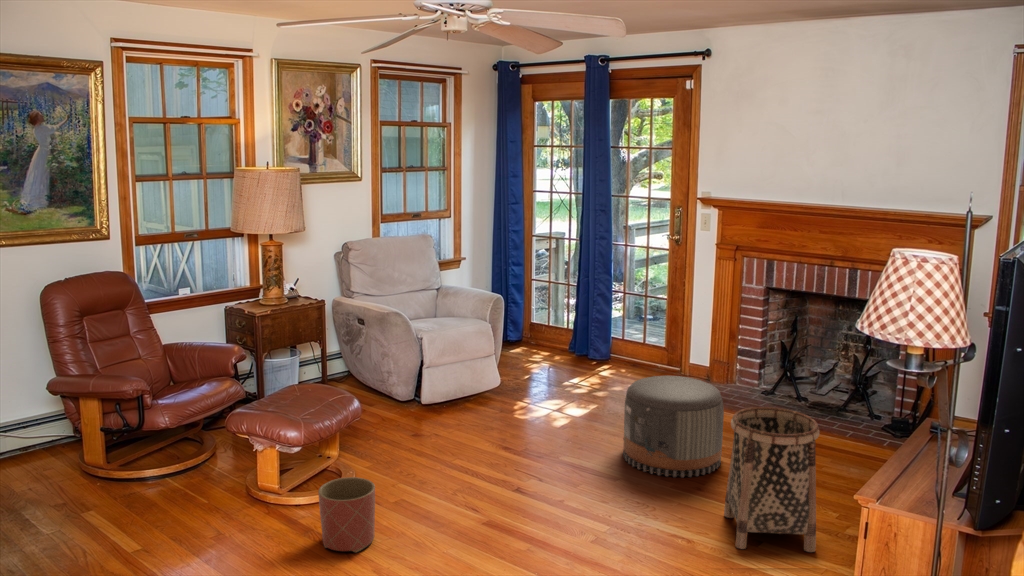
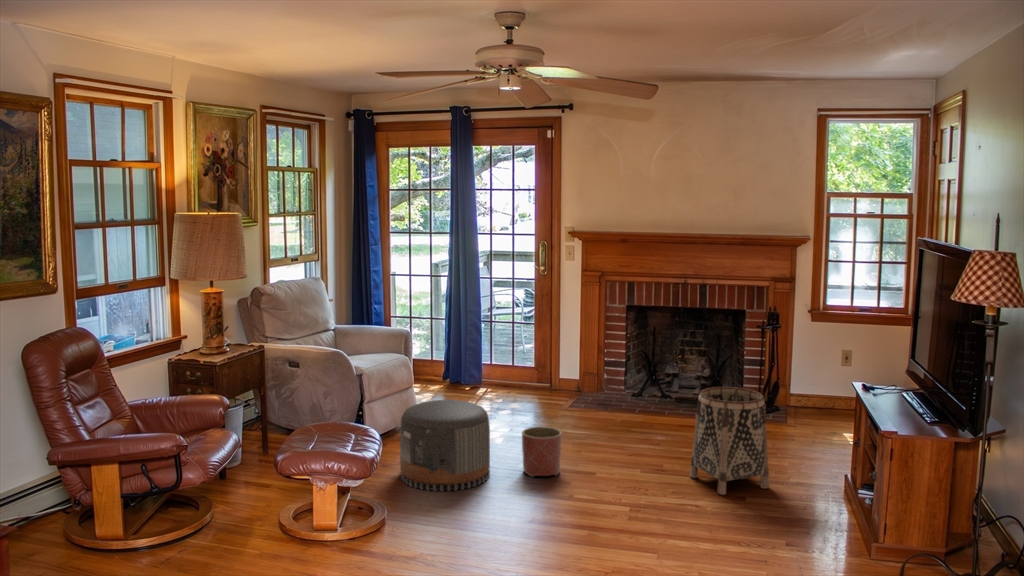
pouf: present [623,376,724,477] -> present [400,400,490,491]
planter: present [318,477,375,552] -> present [522,427,562,477]

